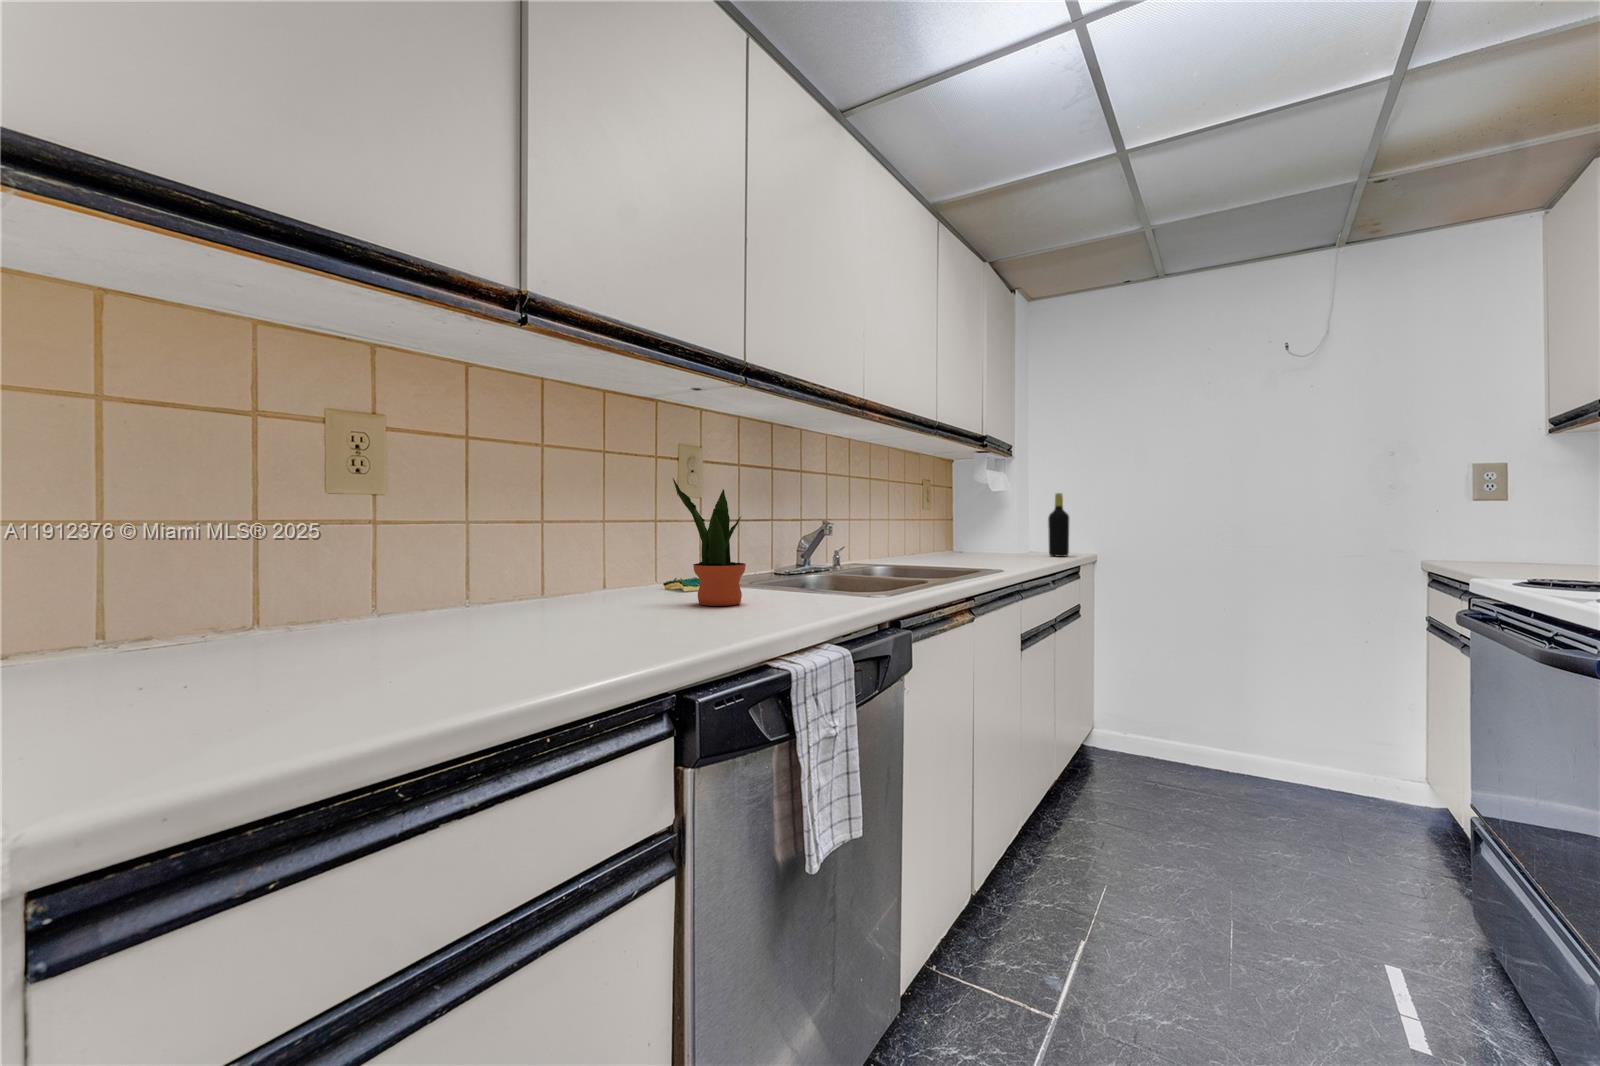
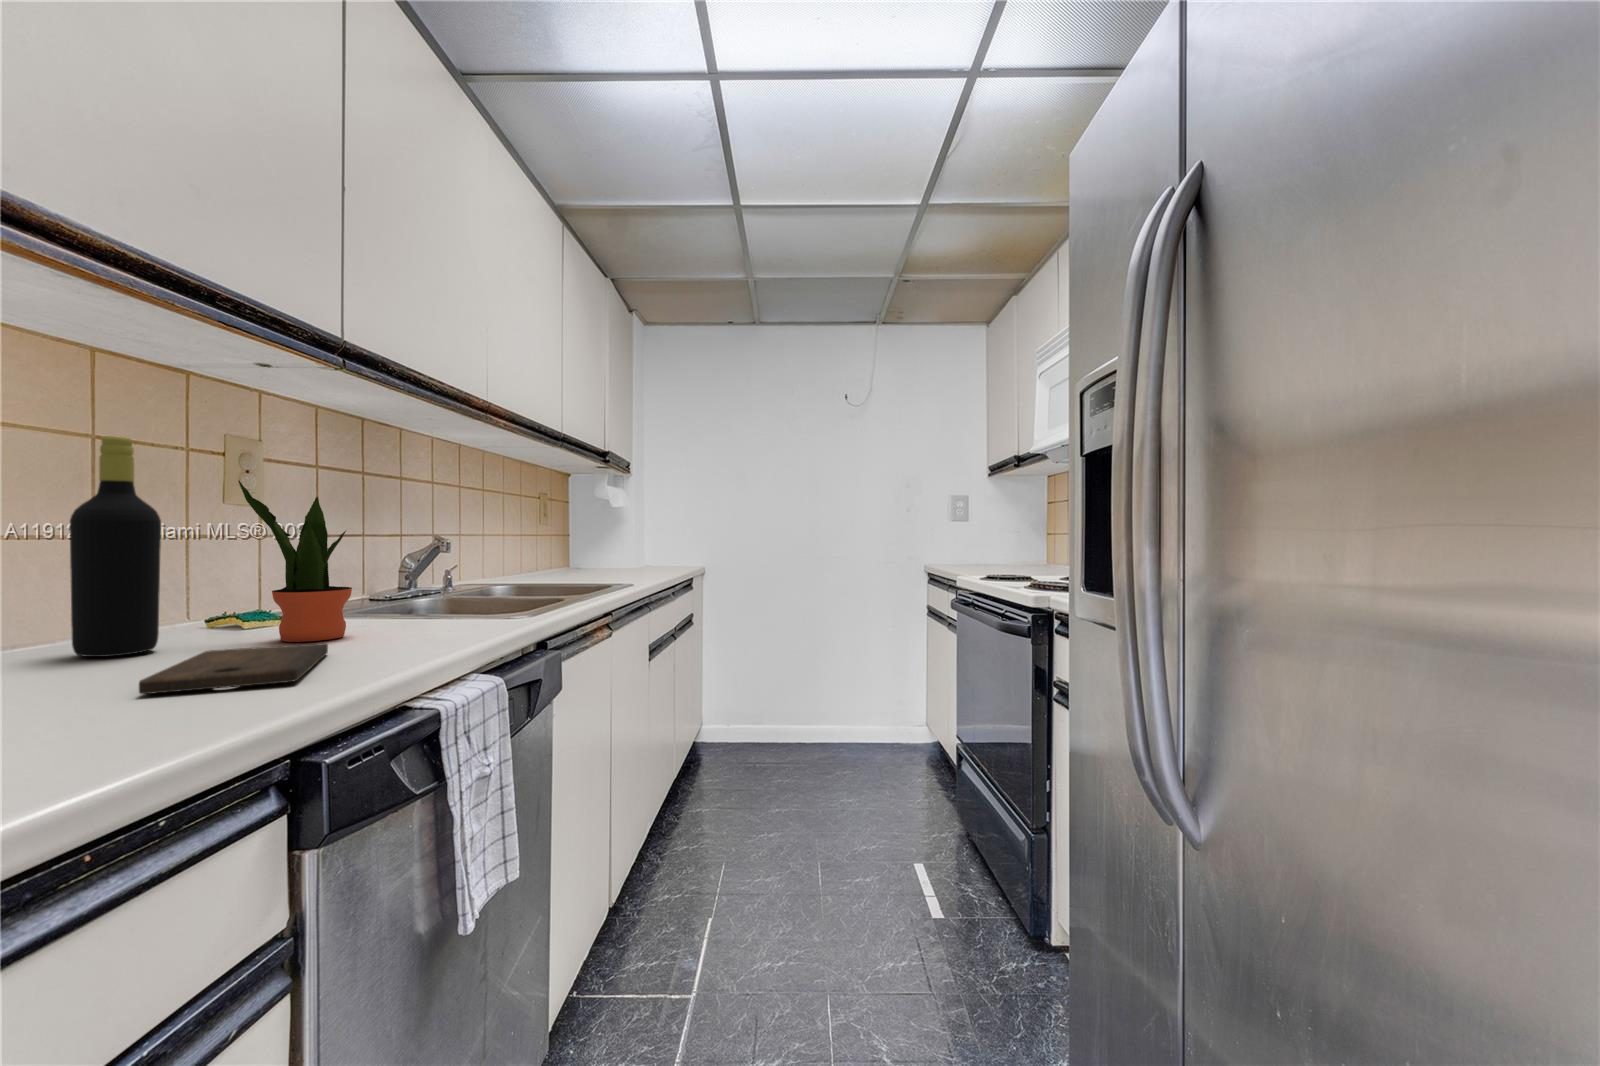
bottle: present [1048,493,1069,557] -> present [70,436,161,657]
cutting board: none [601,607,722,635] -> present [139,643,328,694]

